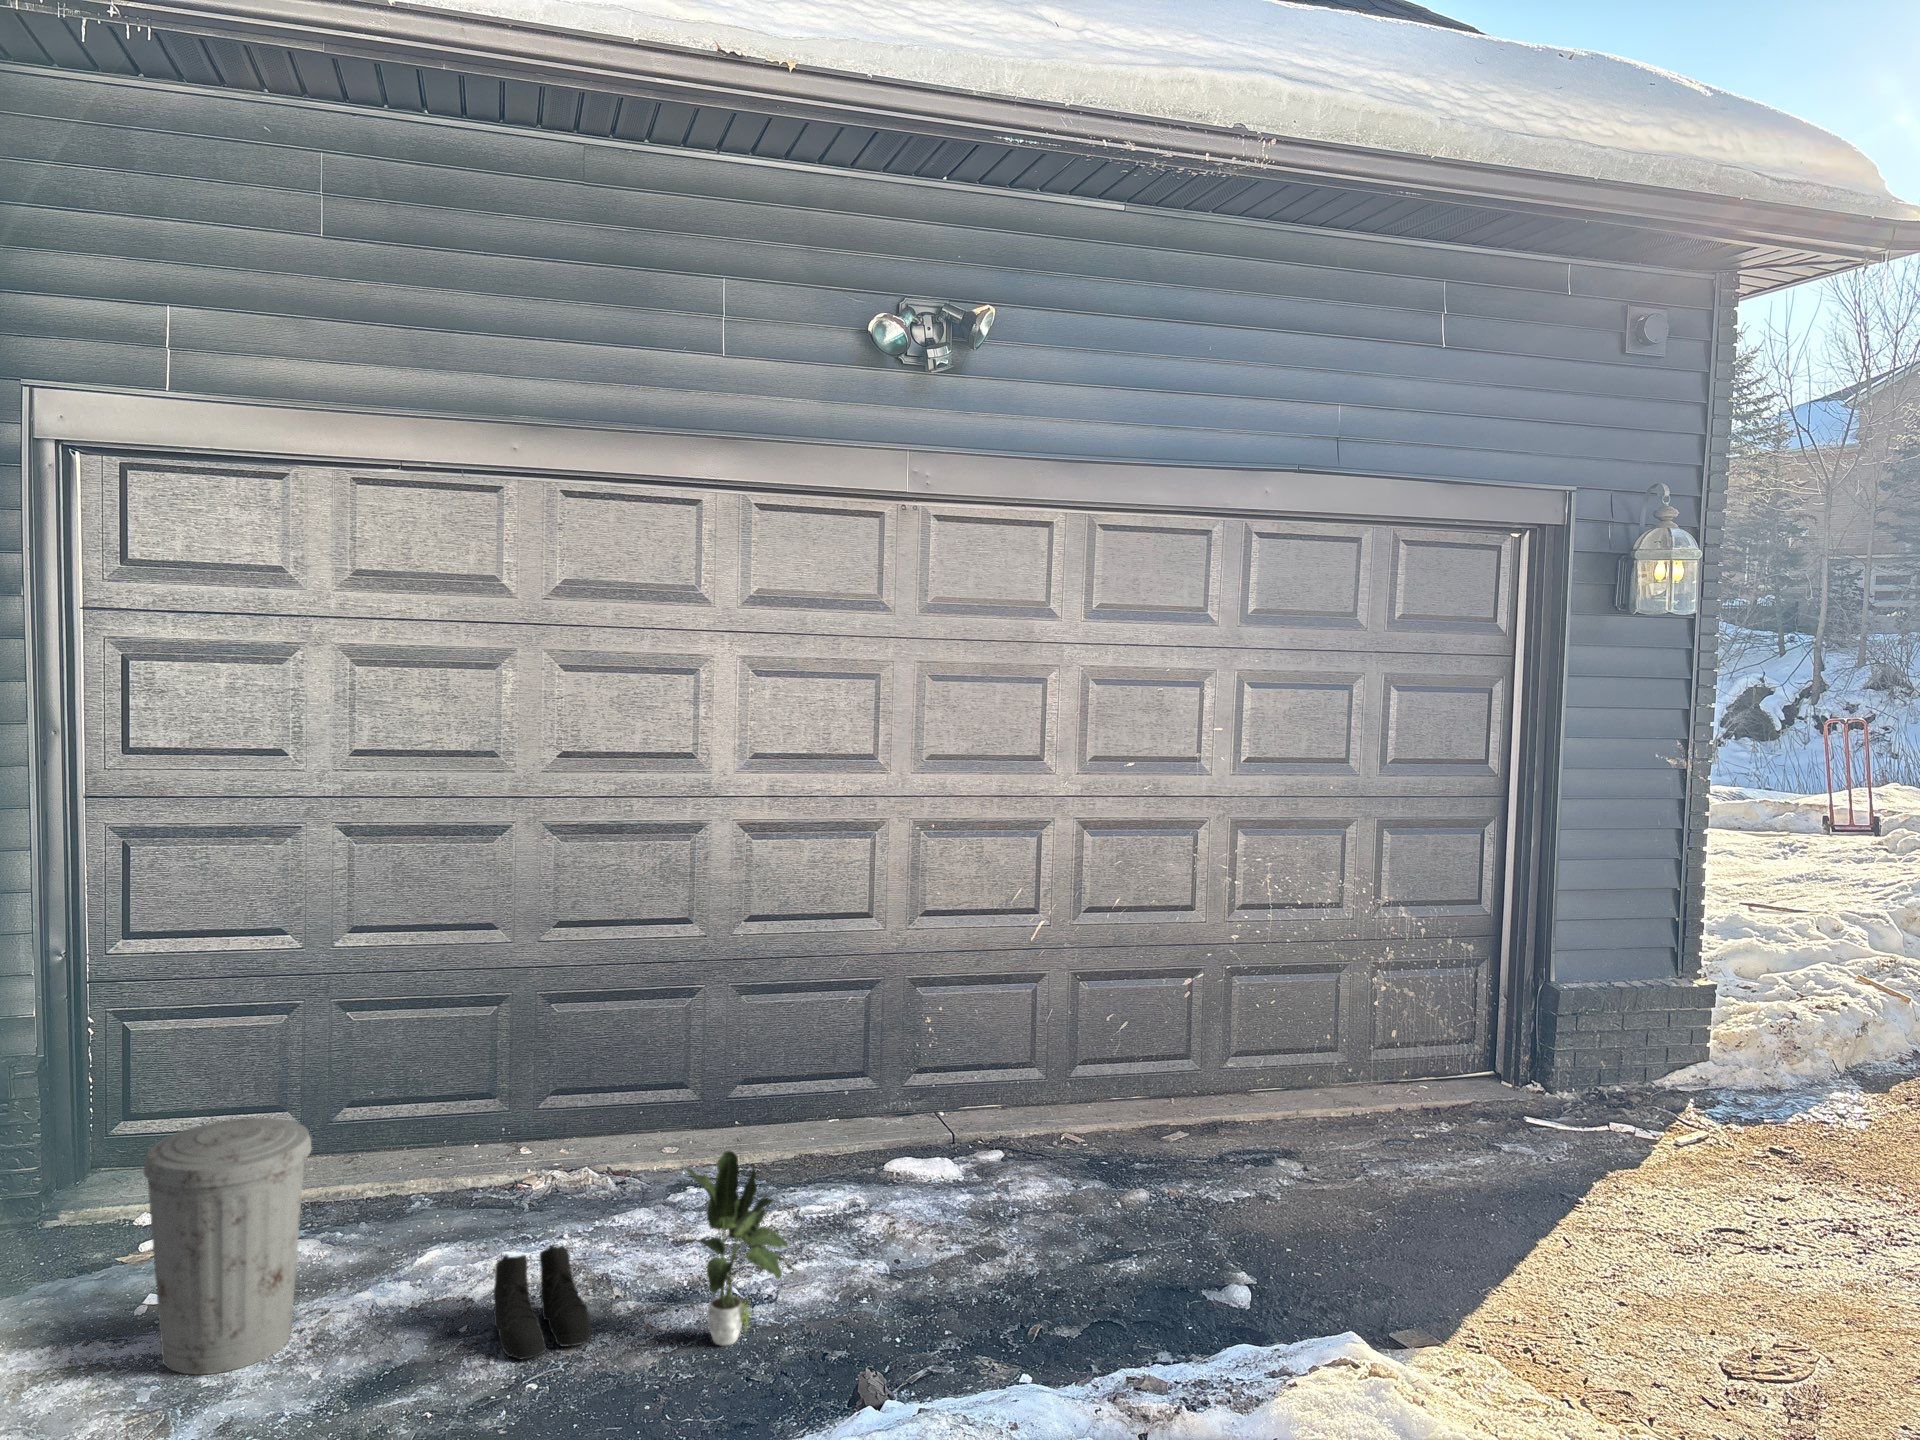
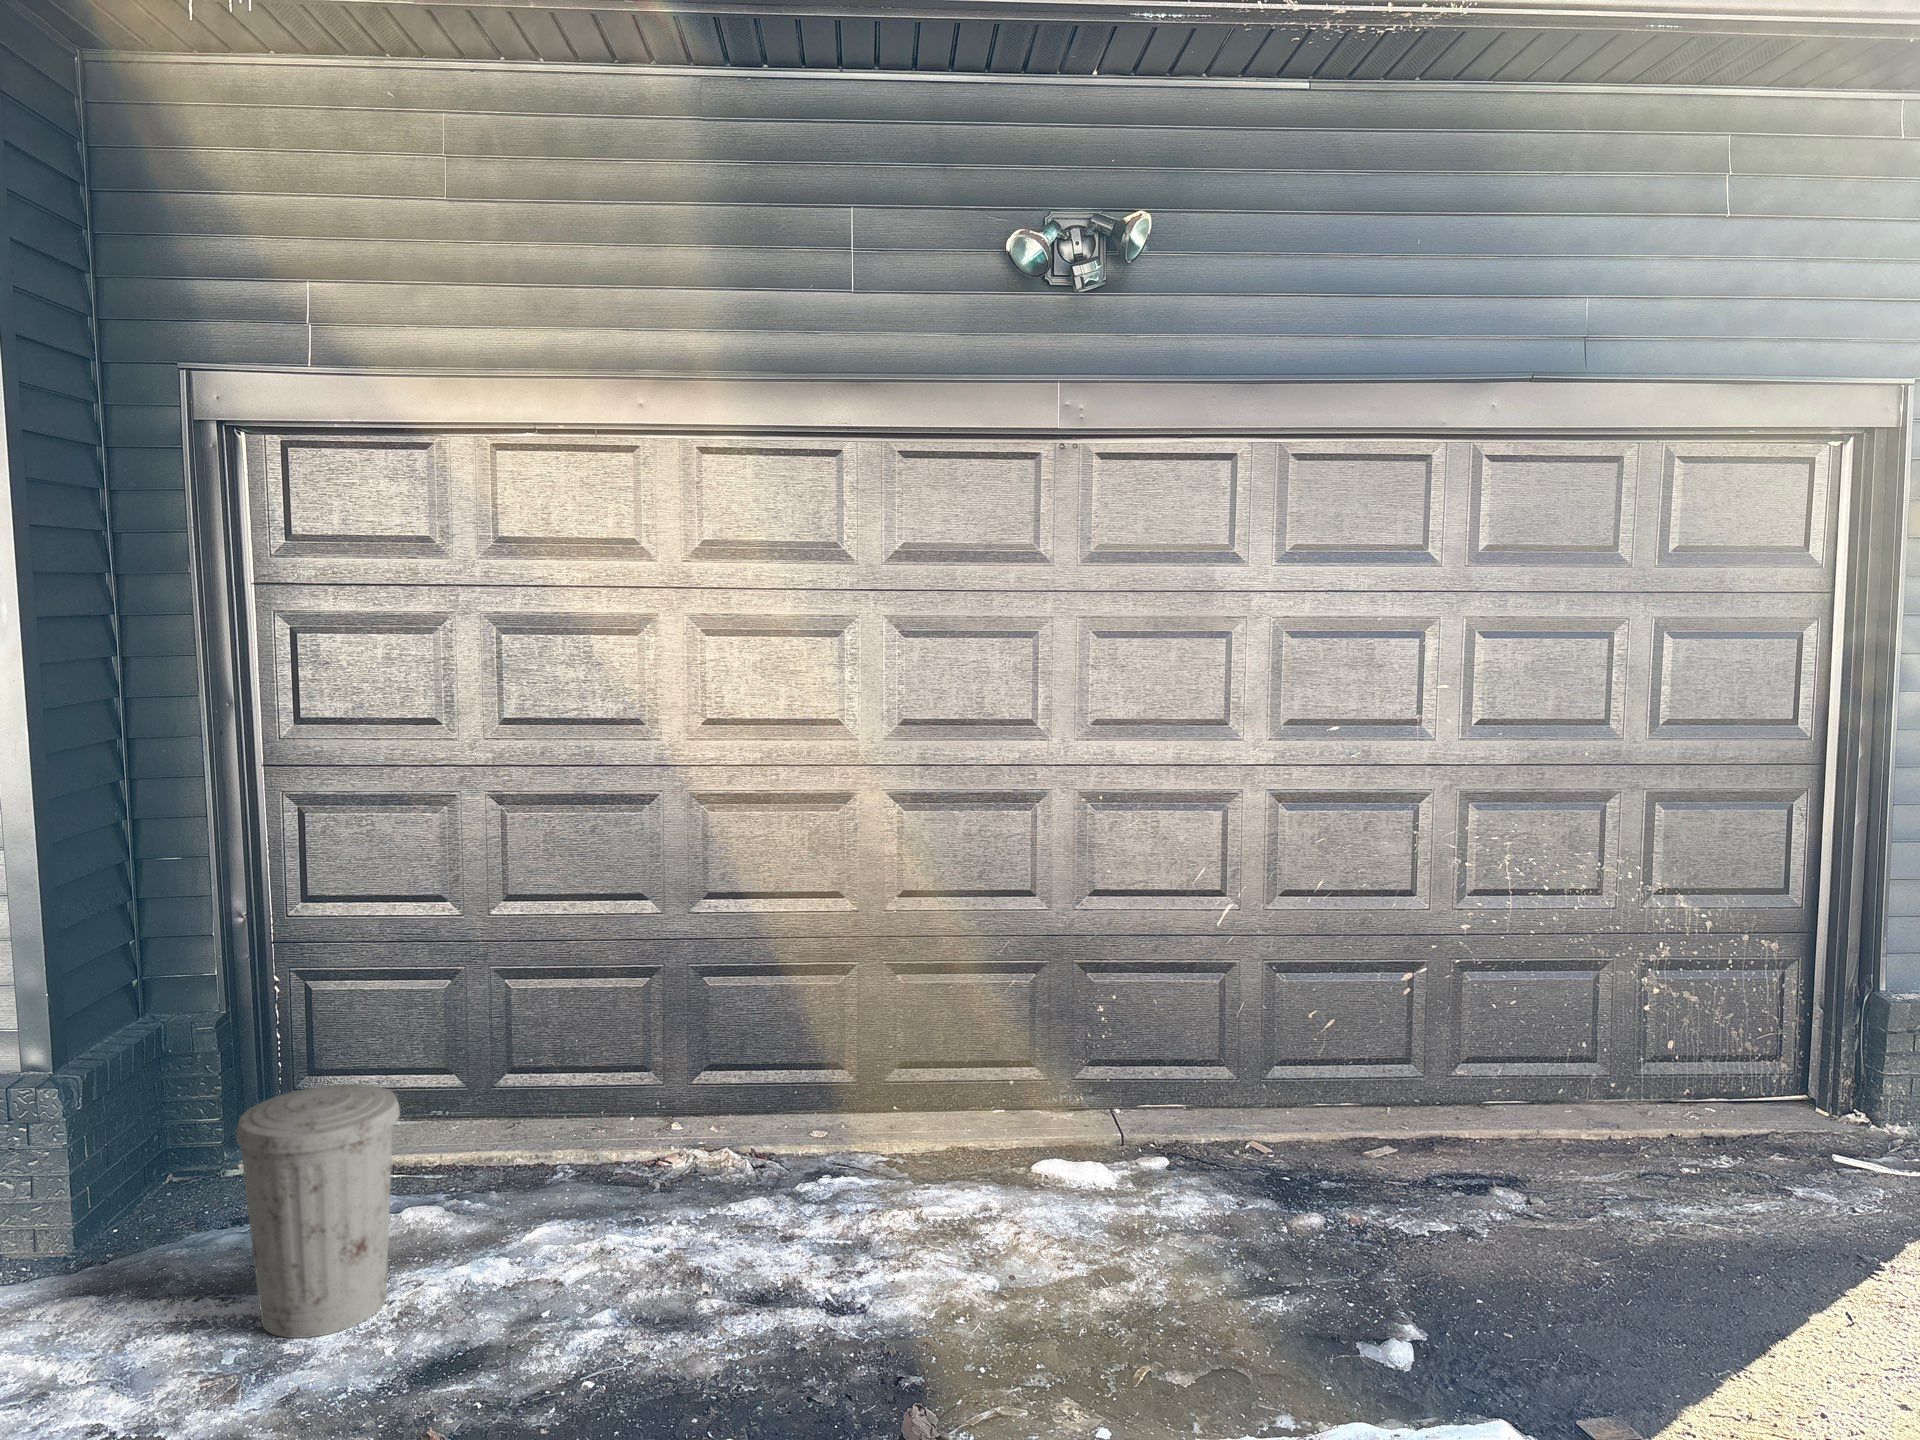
potted plant: present [685,1151,797,1346] -> none [737,1148,874,1361]
boots: present [493,1245,591,1359] -> none [572,1233,665,1355]

